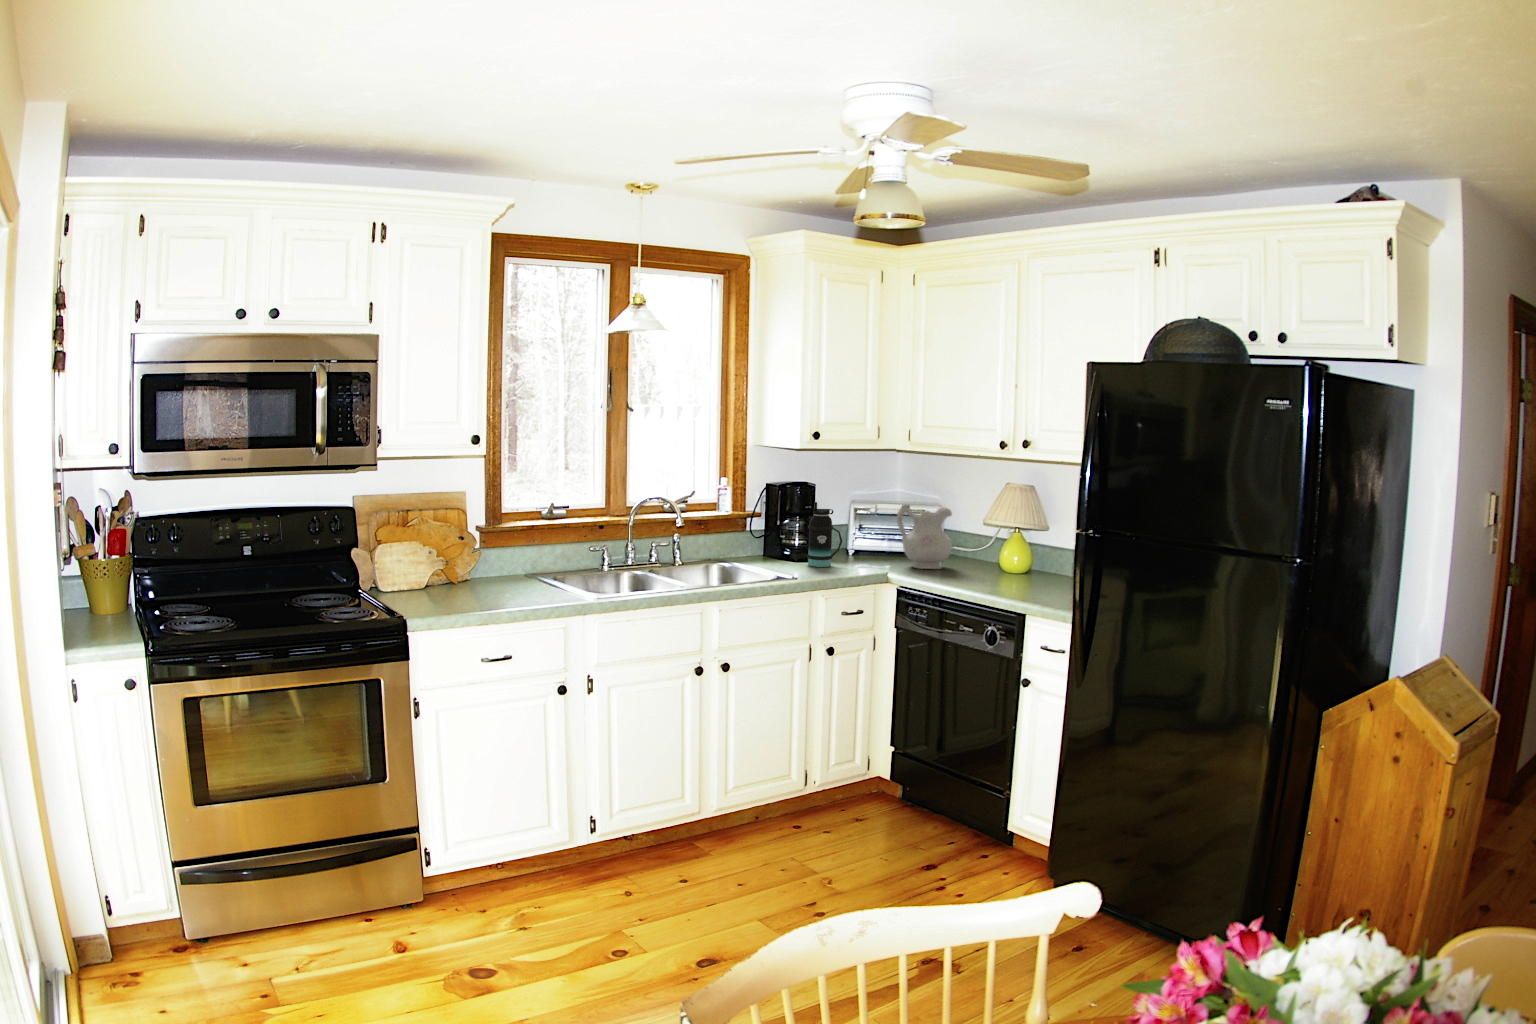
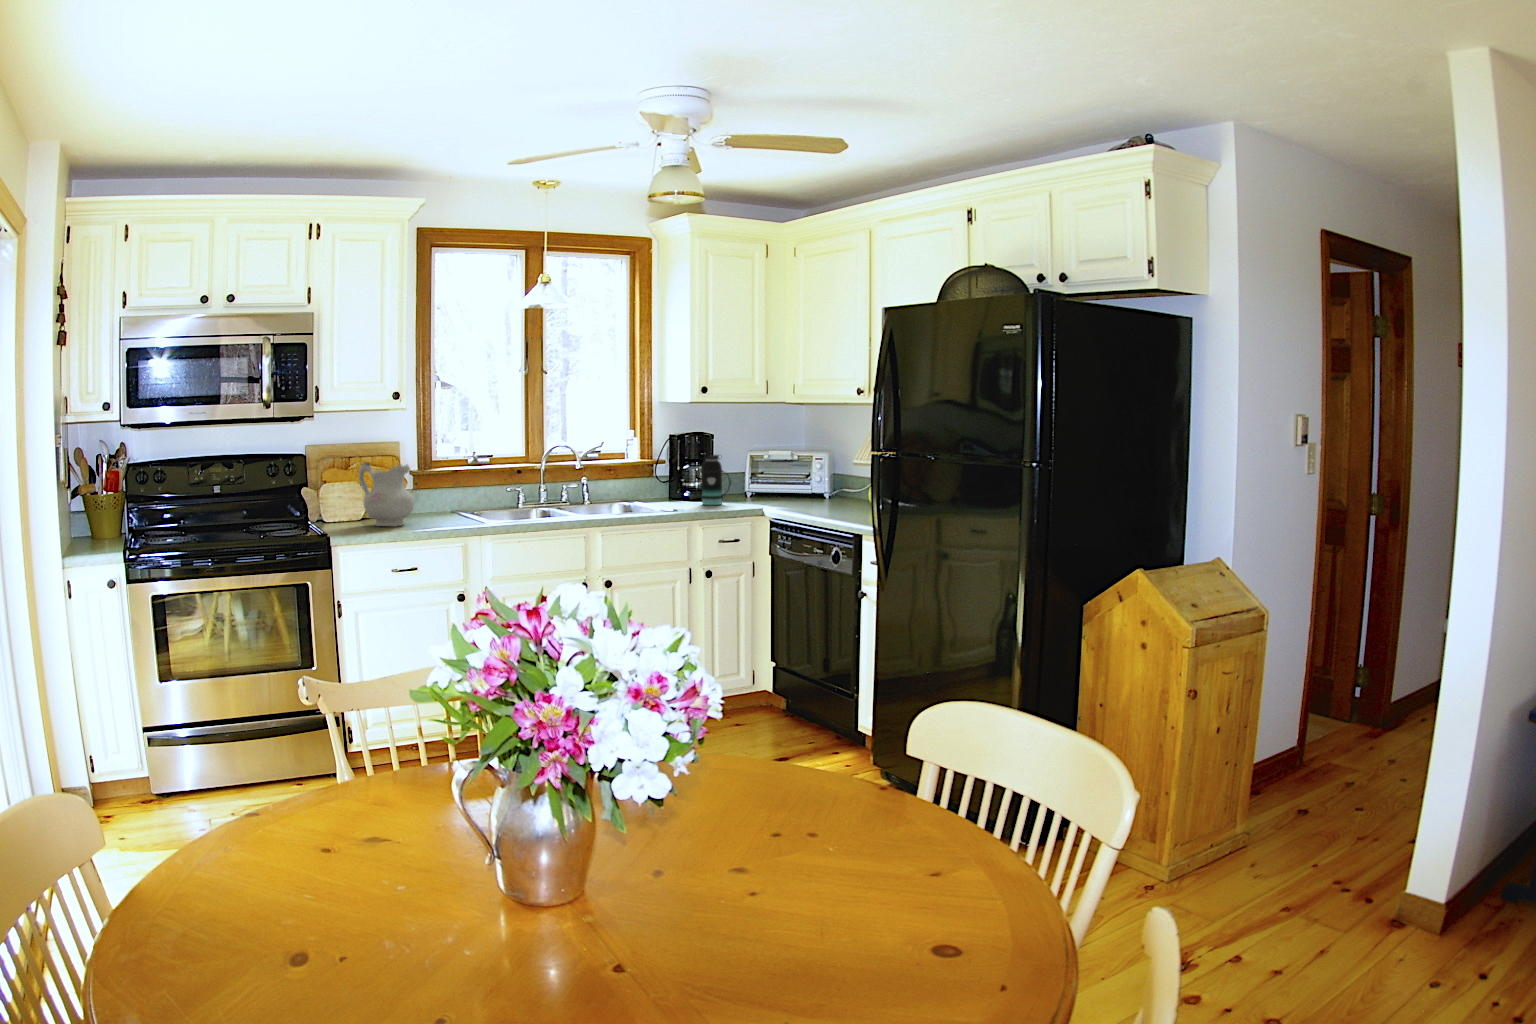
ceramic pitcher: present [897,505,952,569] -> present [359,462,414,527]

